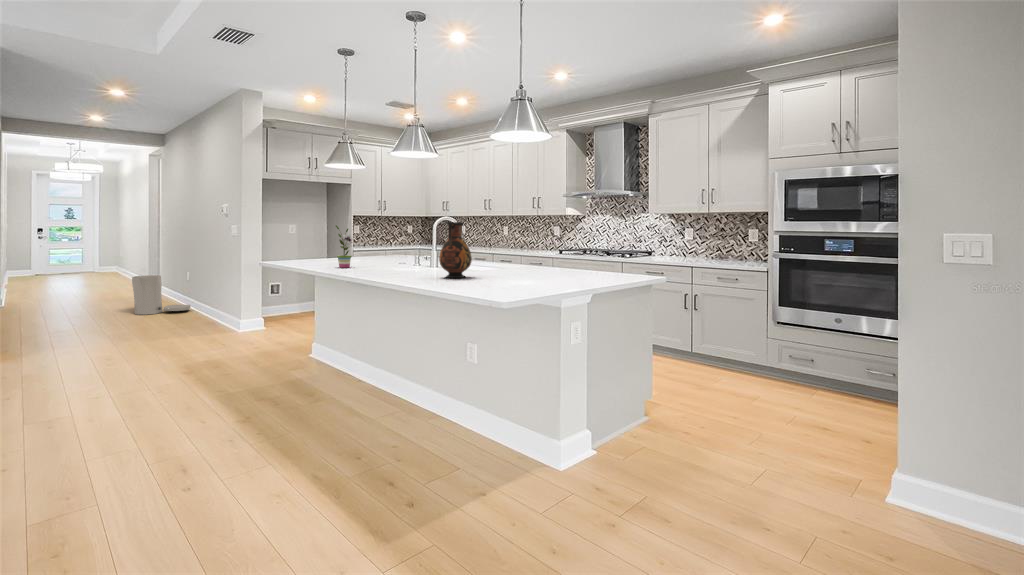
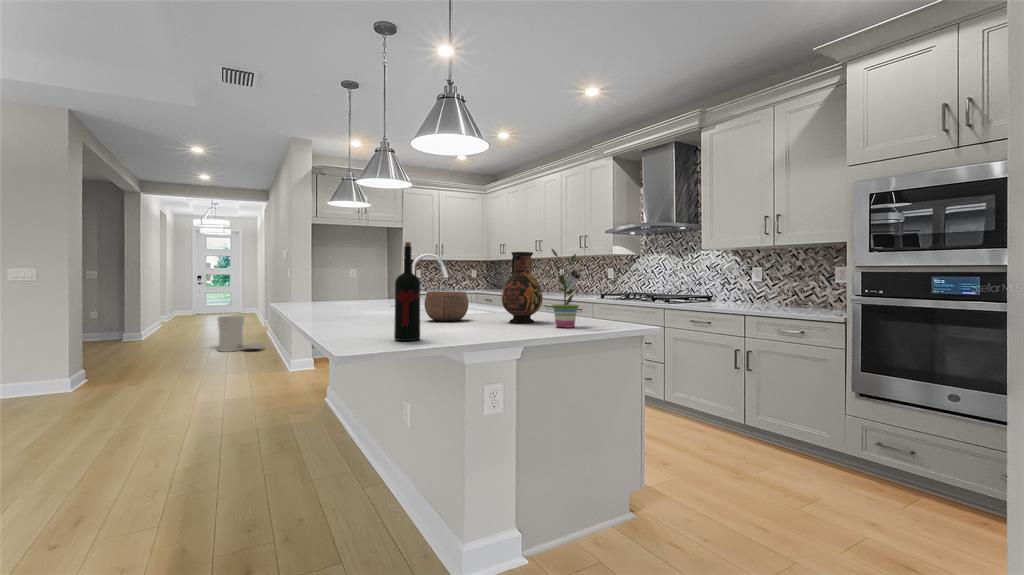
wine bottle: none [530,220,547,287] -> present [394,242,420,341]
vase: present [439,222,472,278] -> present [502,252,543,323]
potted plant: present [336,225,354,268] -> present [552,249,586,327]
bowl: none [489,251,522,274] -> present [424,291,468,321]

